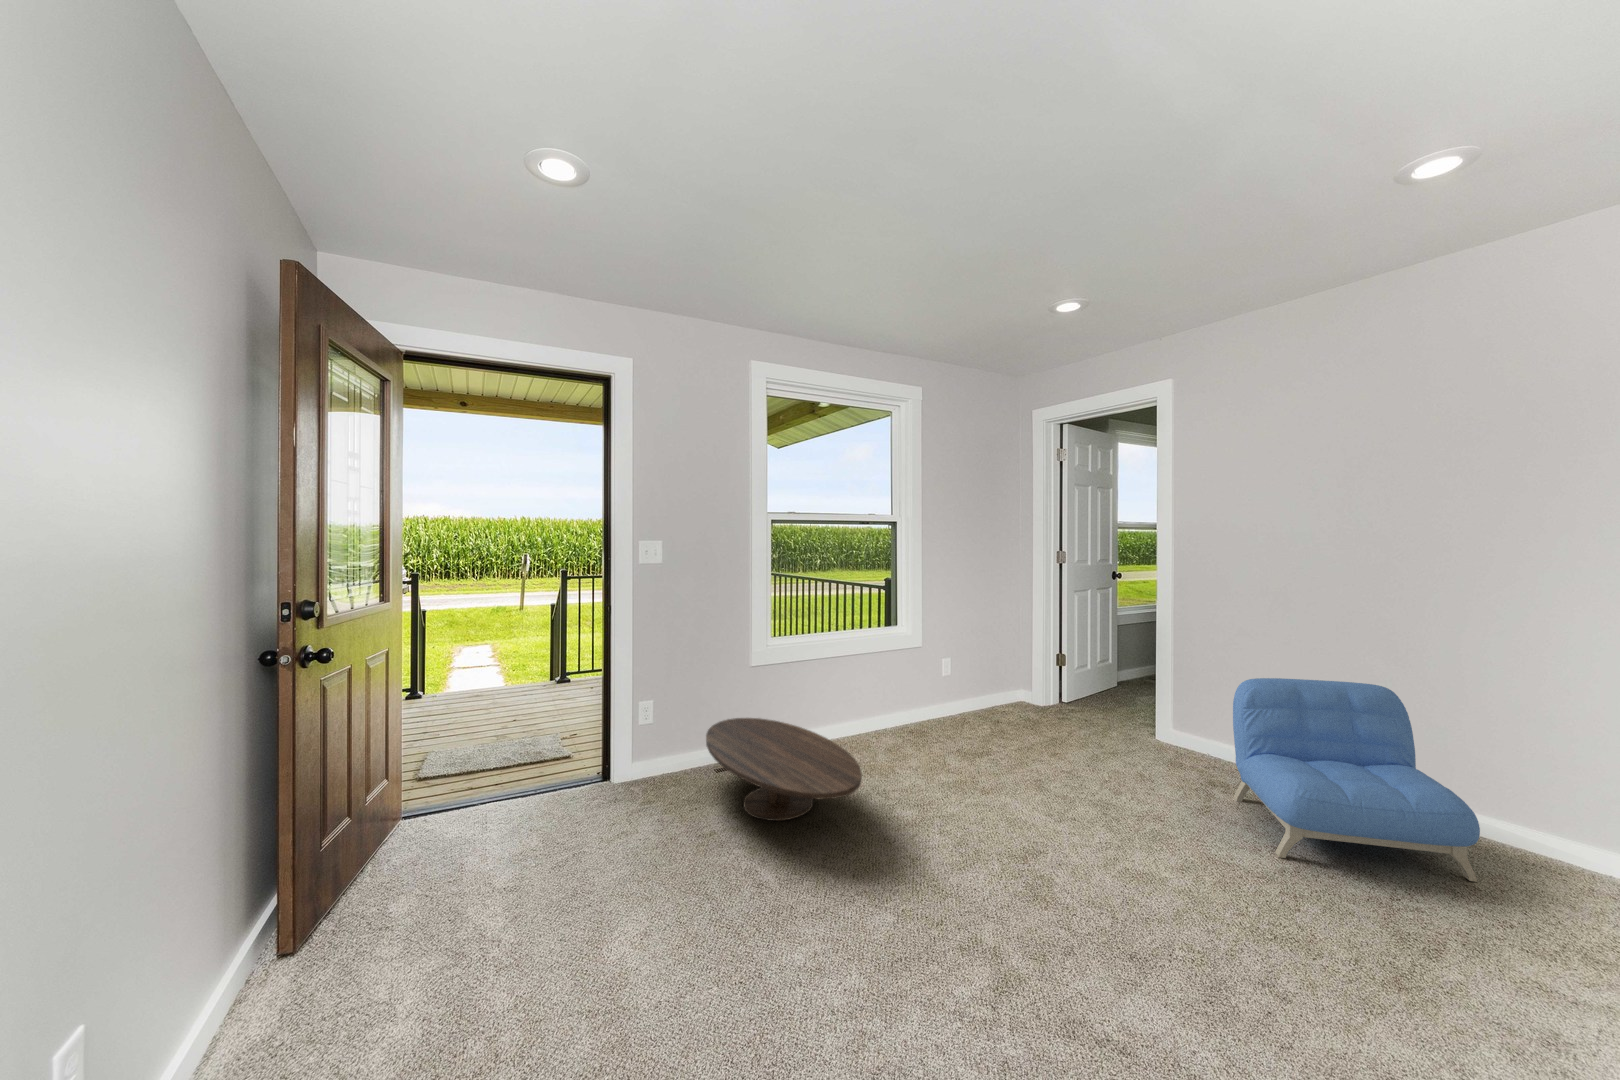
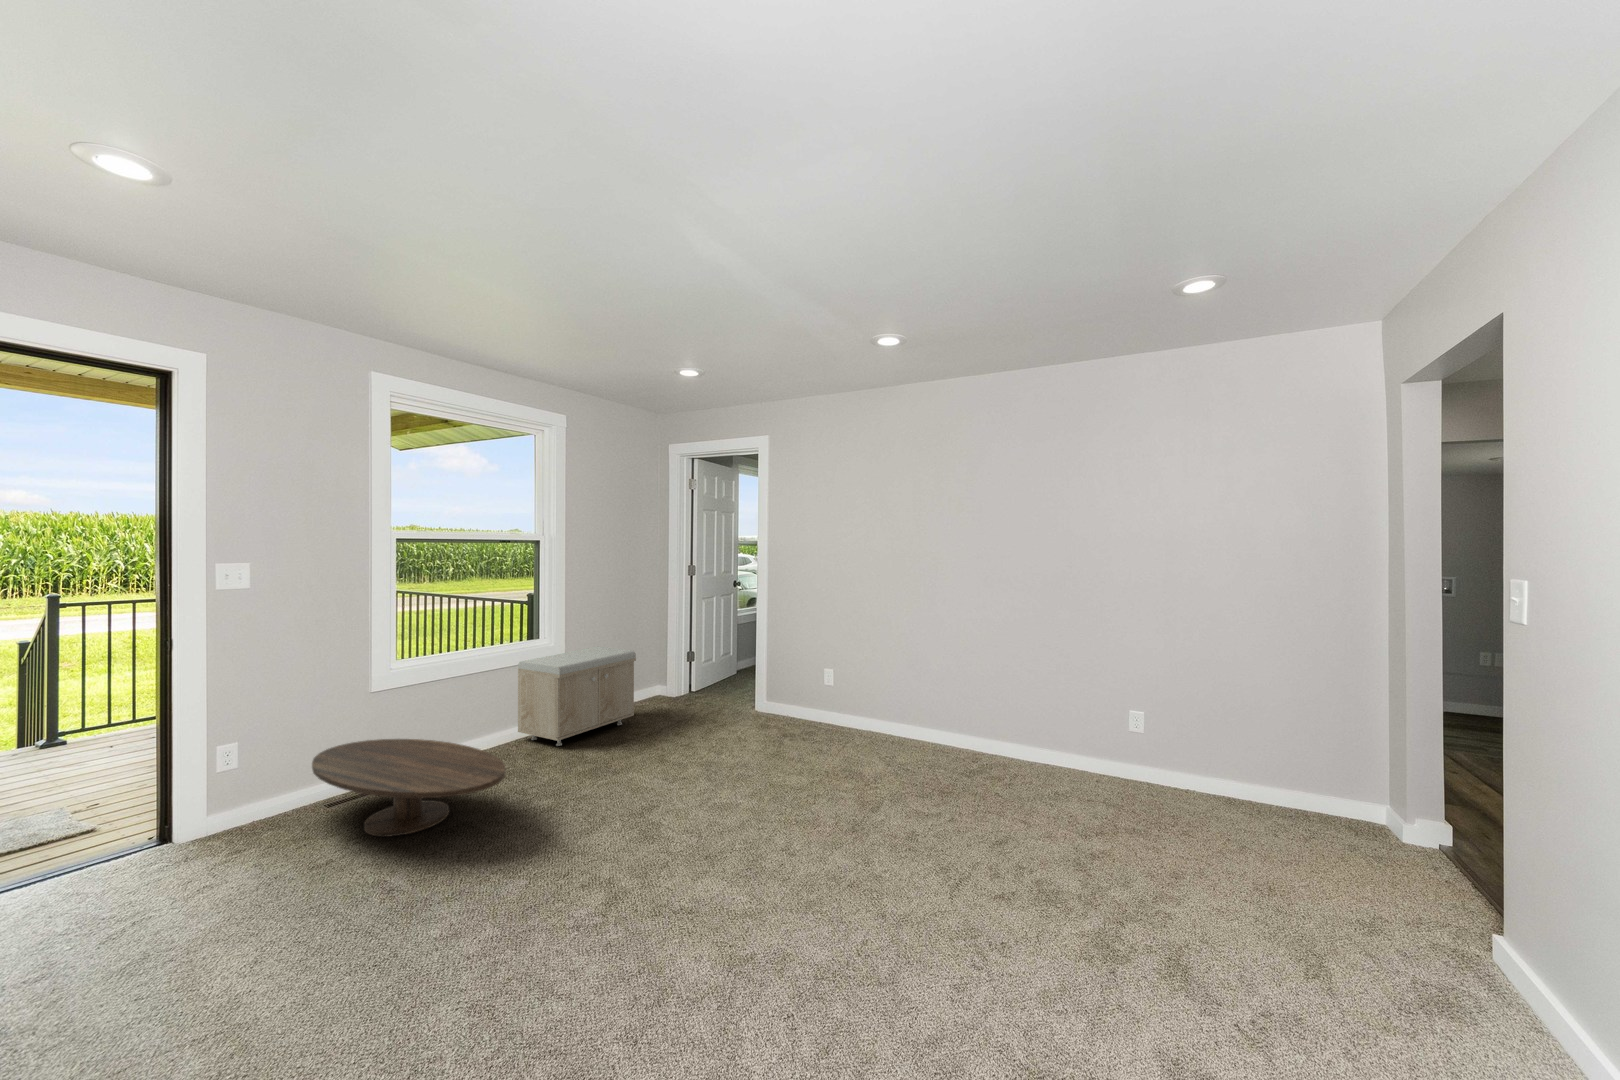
storage bench: none [877,640,998,744] -> present [518,647,636,746]
armchair: present [1233,678,1480,882] -> none [810,649,939,775]

